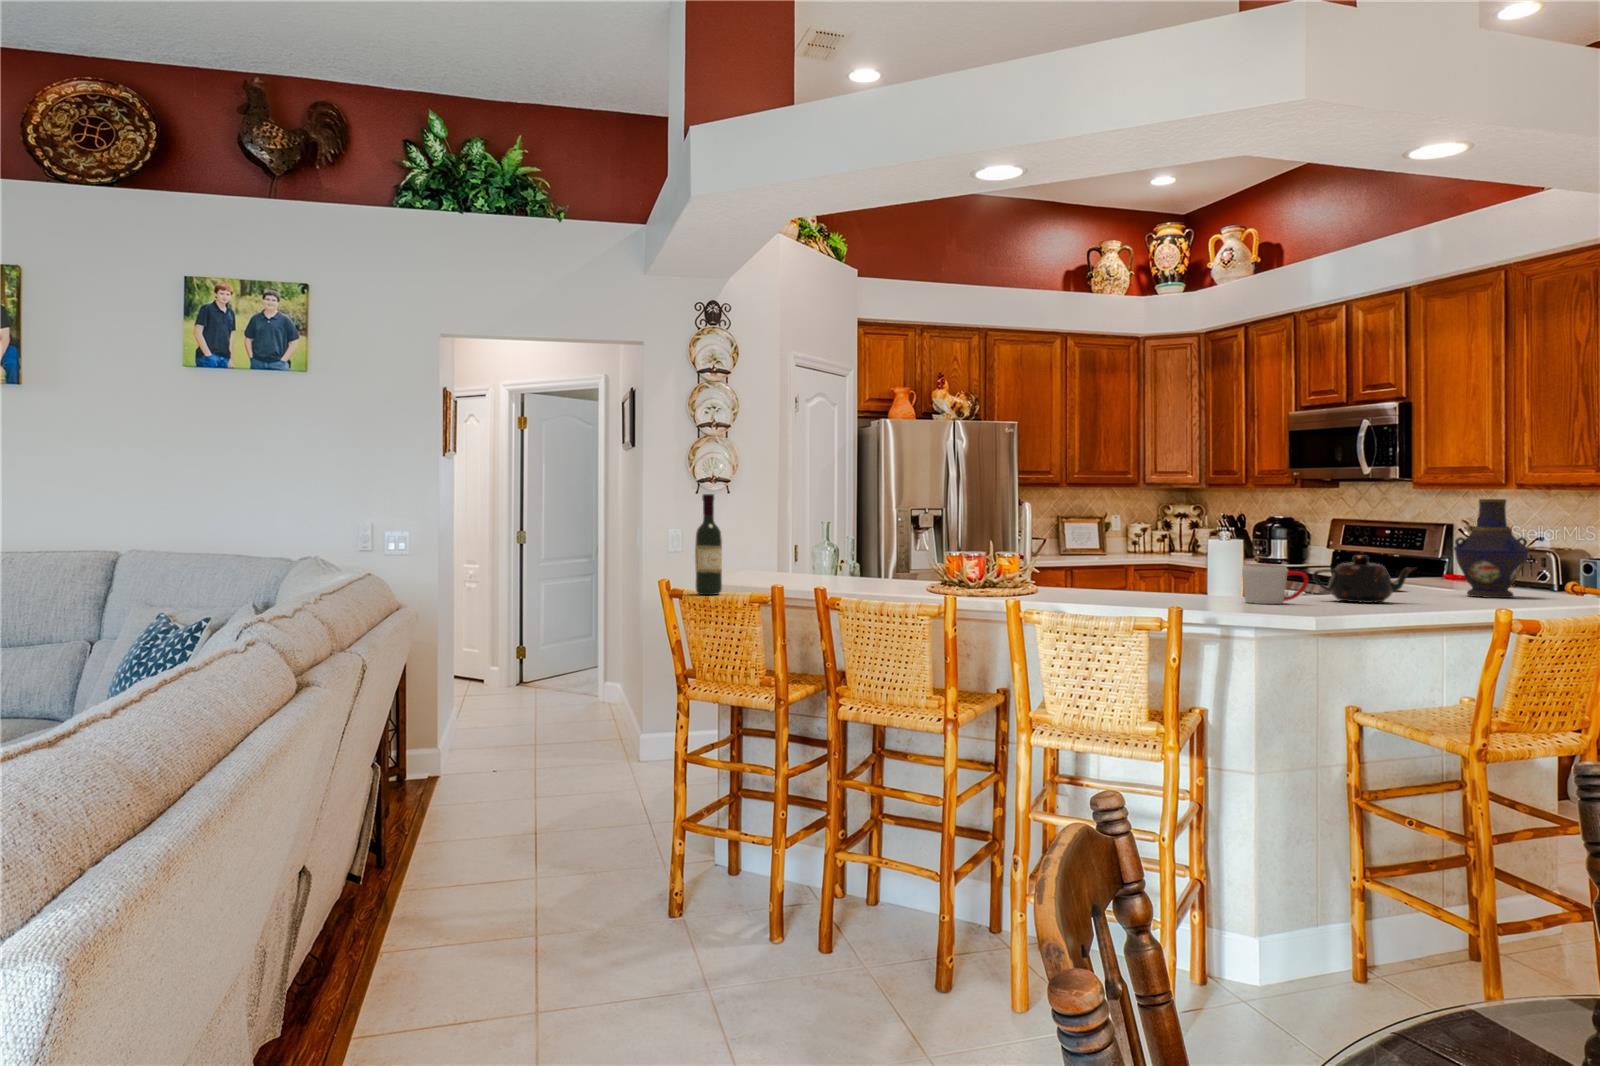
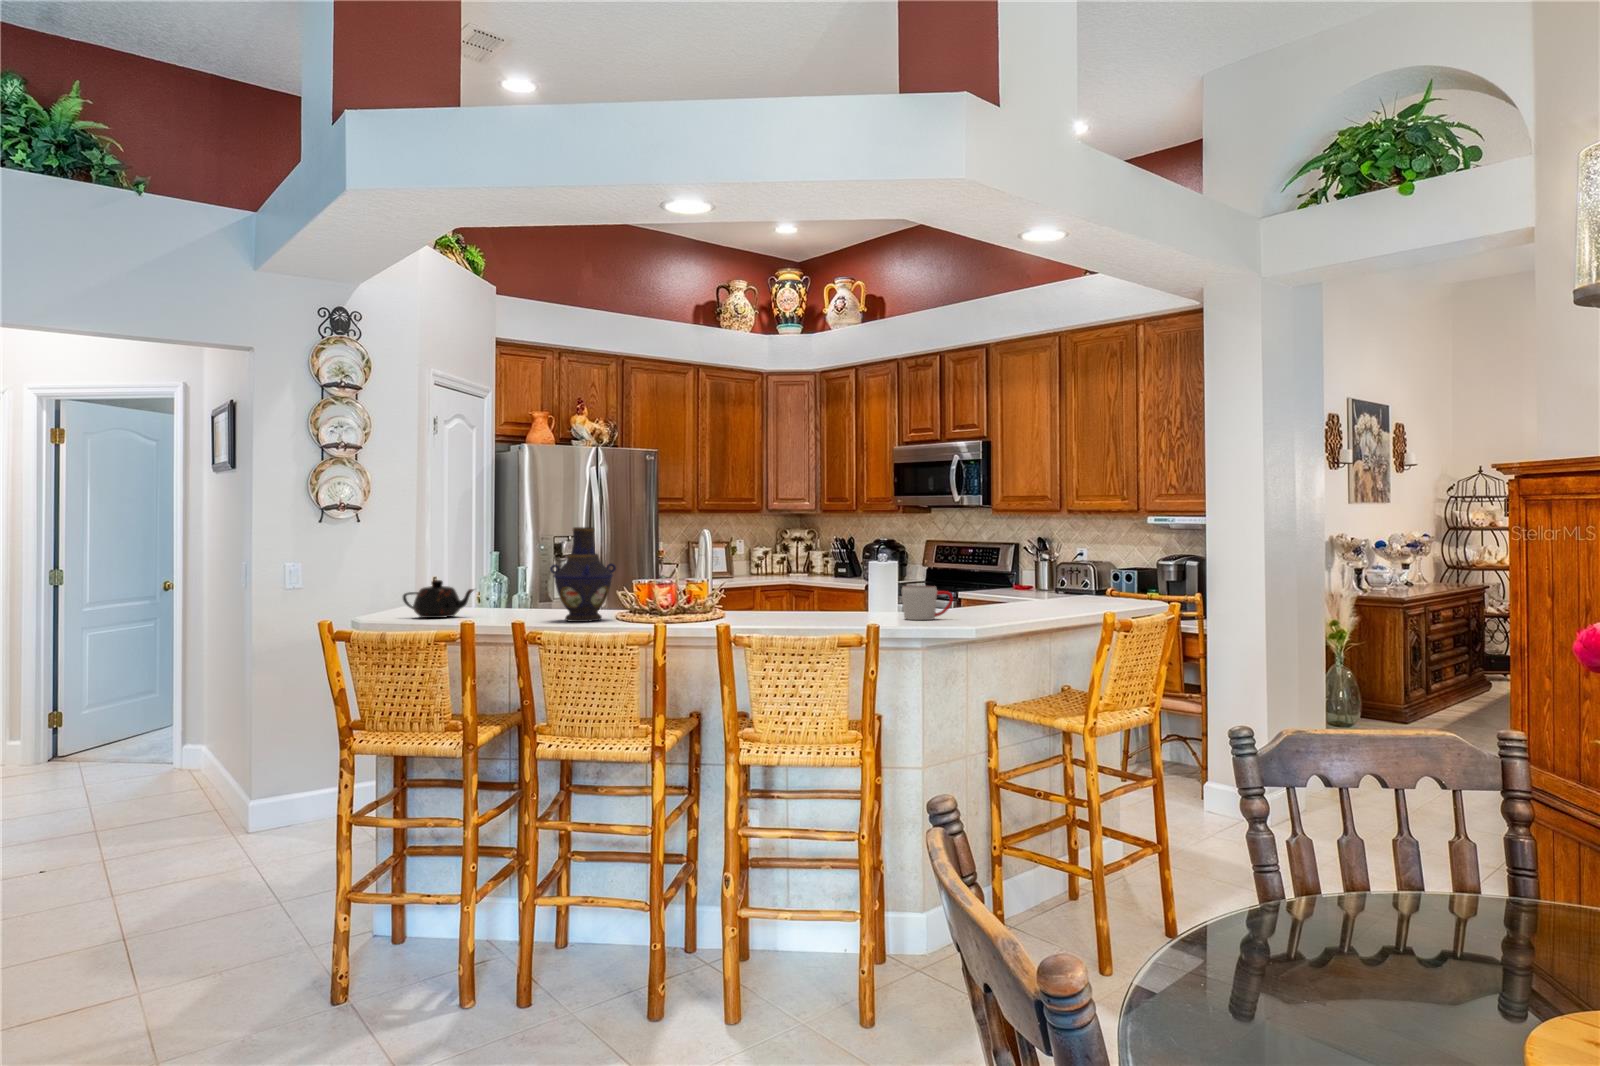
wine bottle: present [695,494,722,595] -> none [367,525,399,636]
vase: present [1454,499,1530,598] -> present [550,527,616,622]
teapot: present [1313,555,1414,603] -> present [403,580,474,618]

